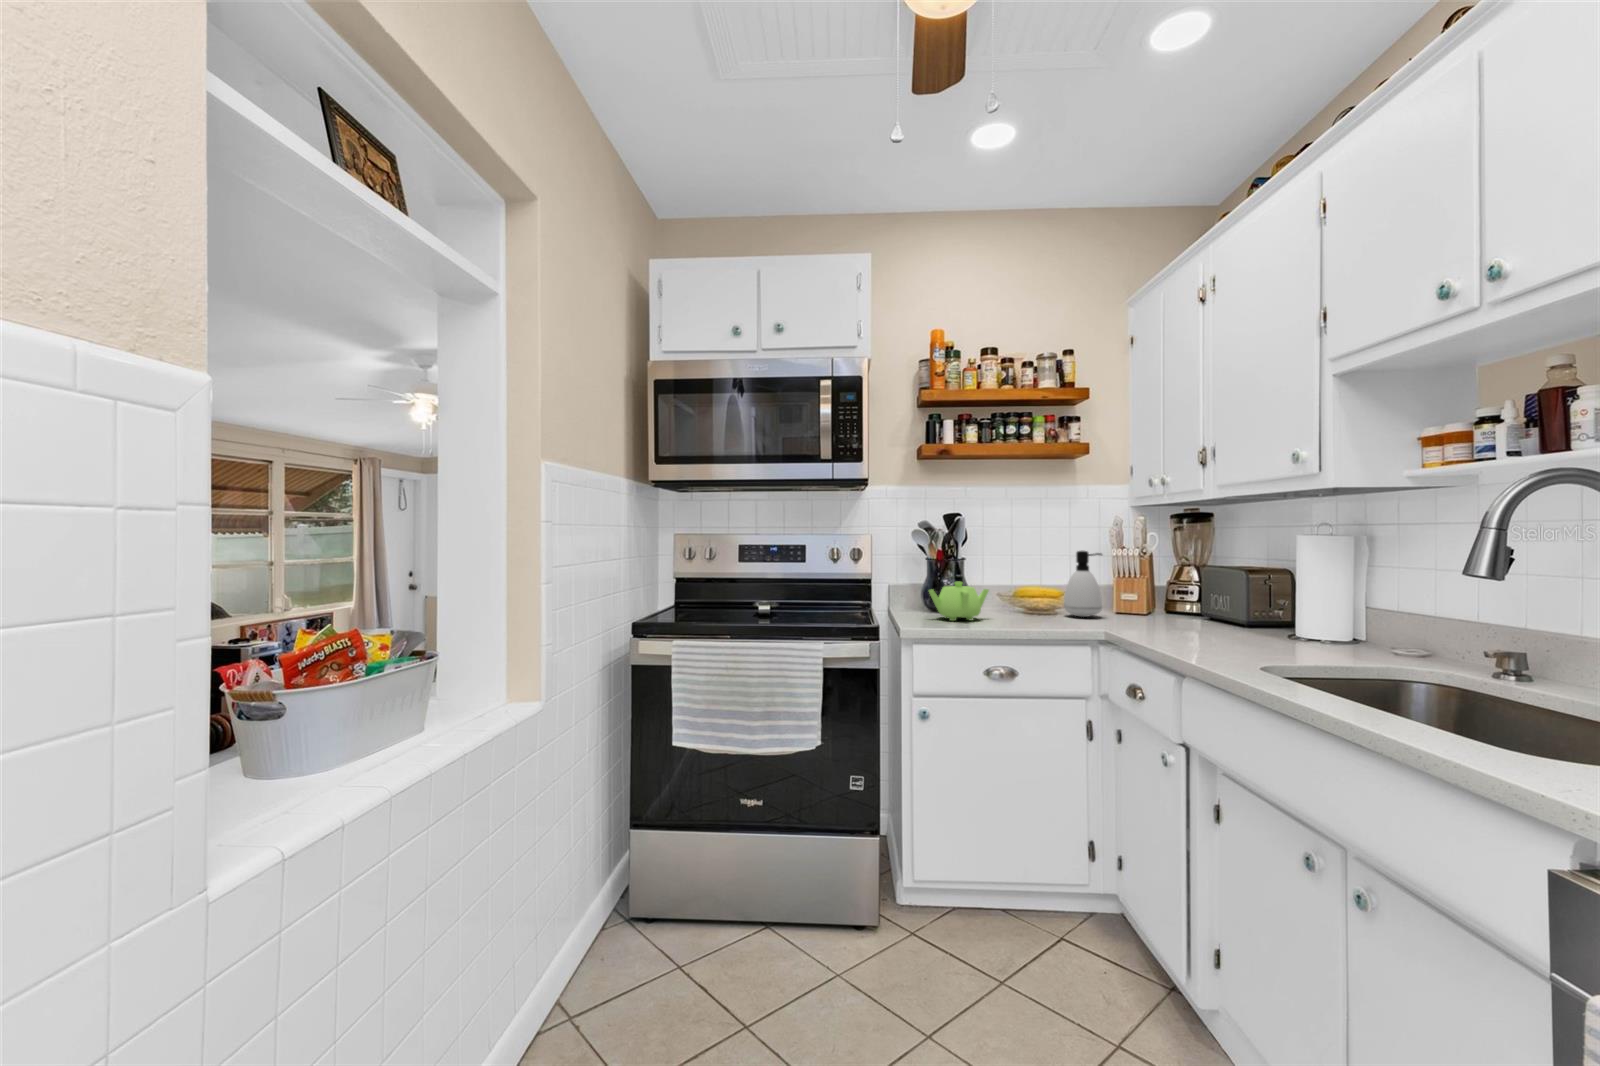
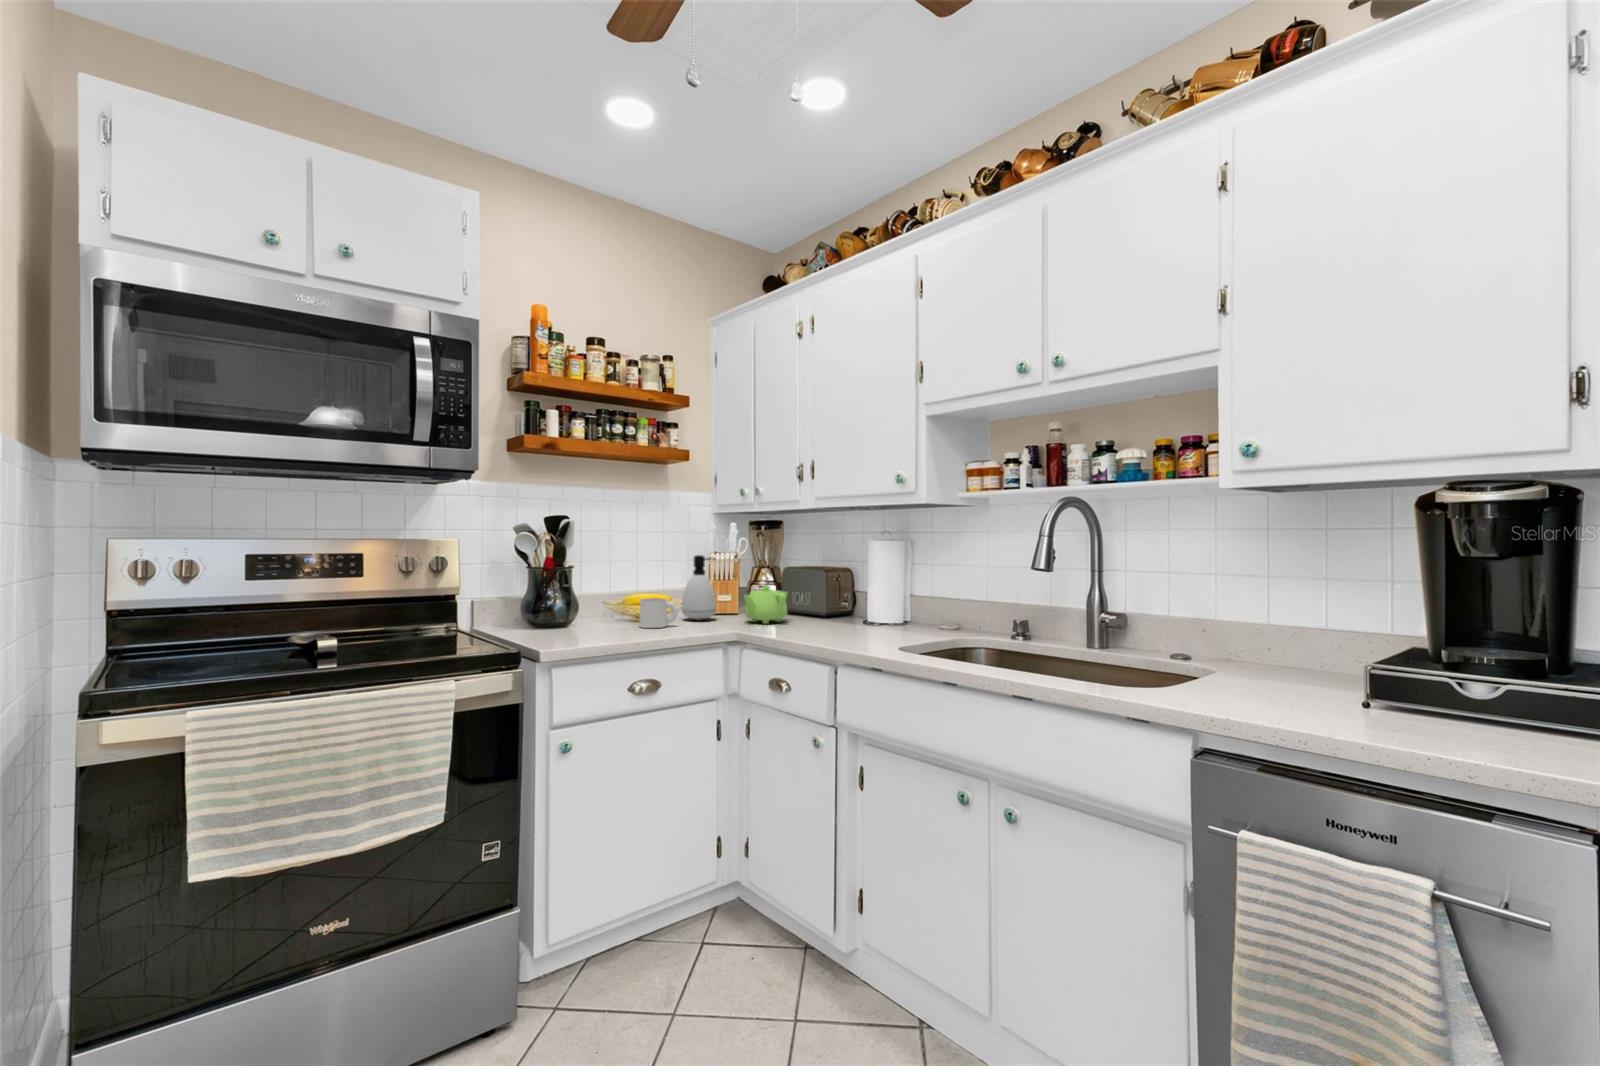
teapot: present [929,582,989,621] -> present [744,586,787,624]
mug: none [1011,592,1050,620] -> present [640,598,678,628]

